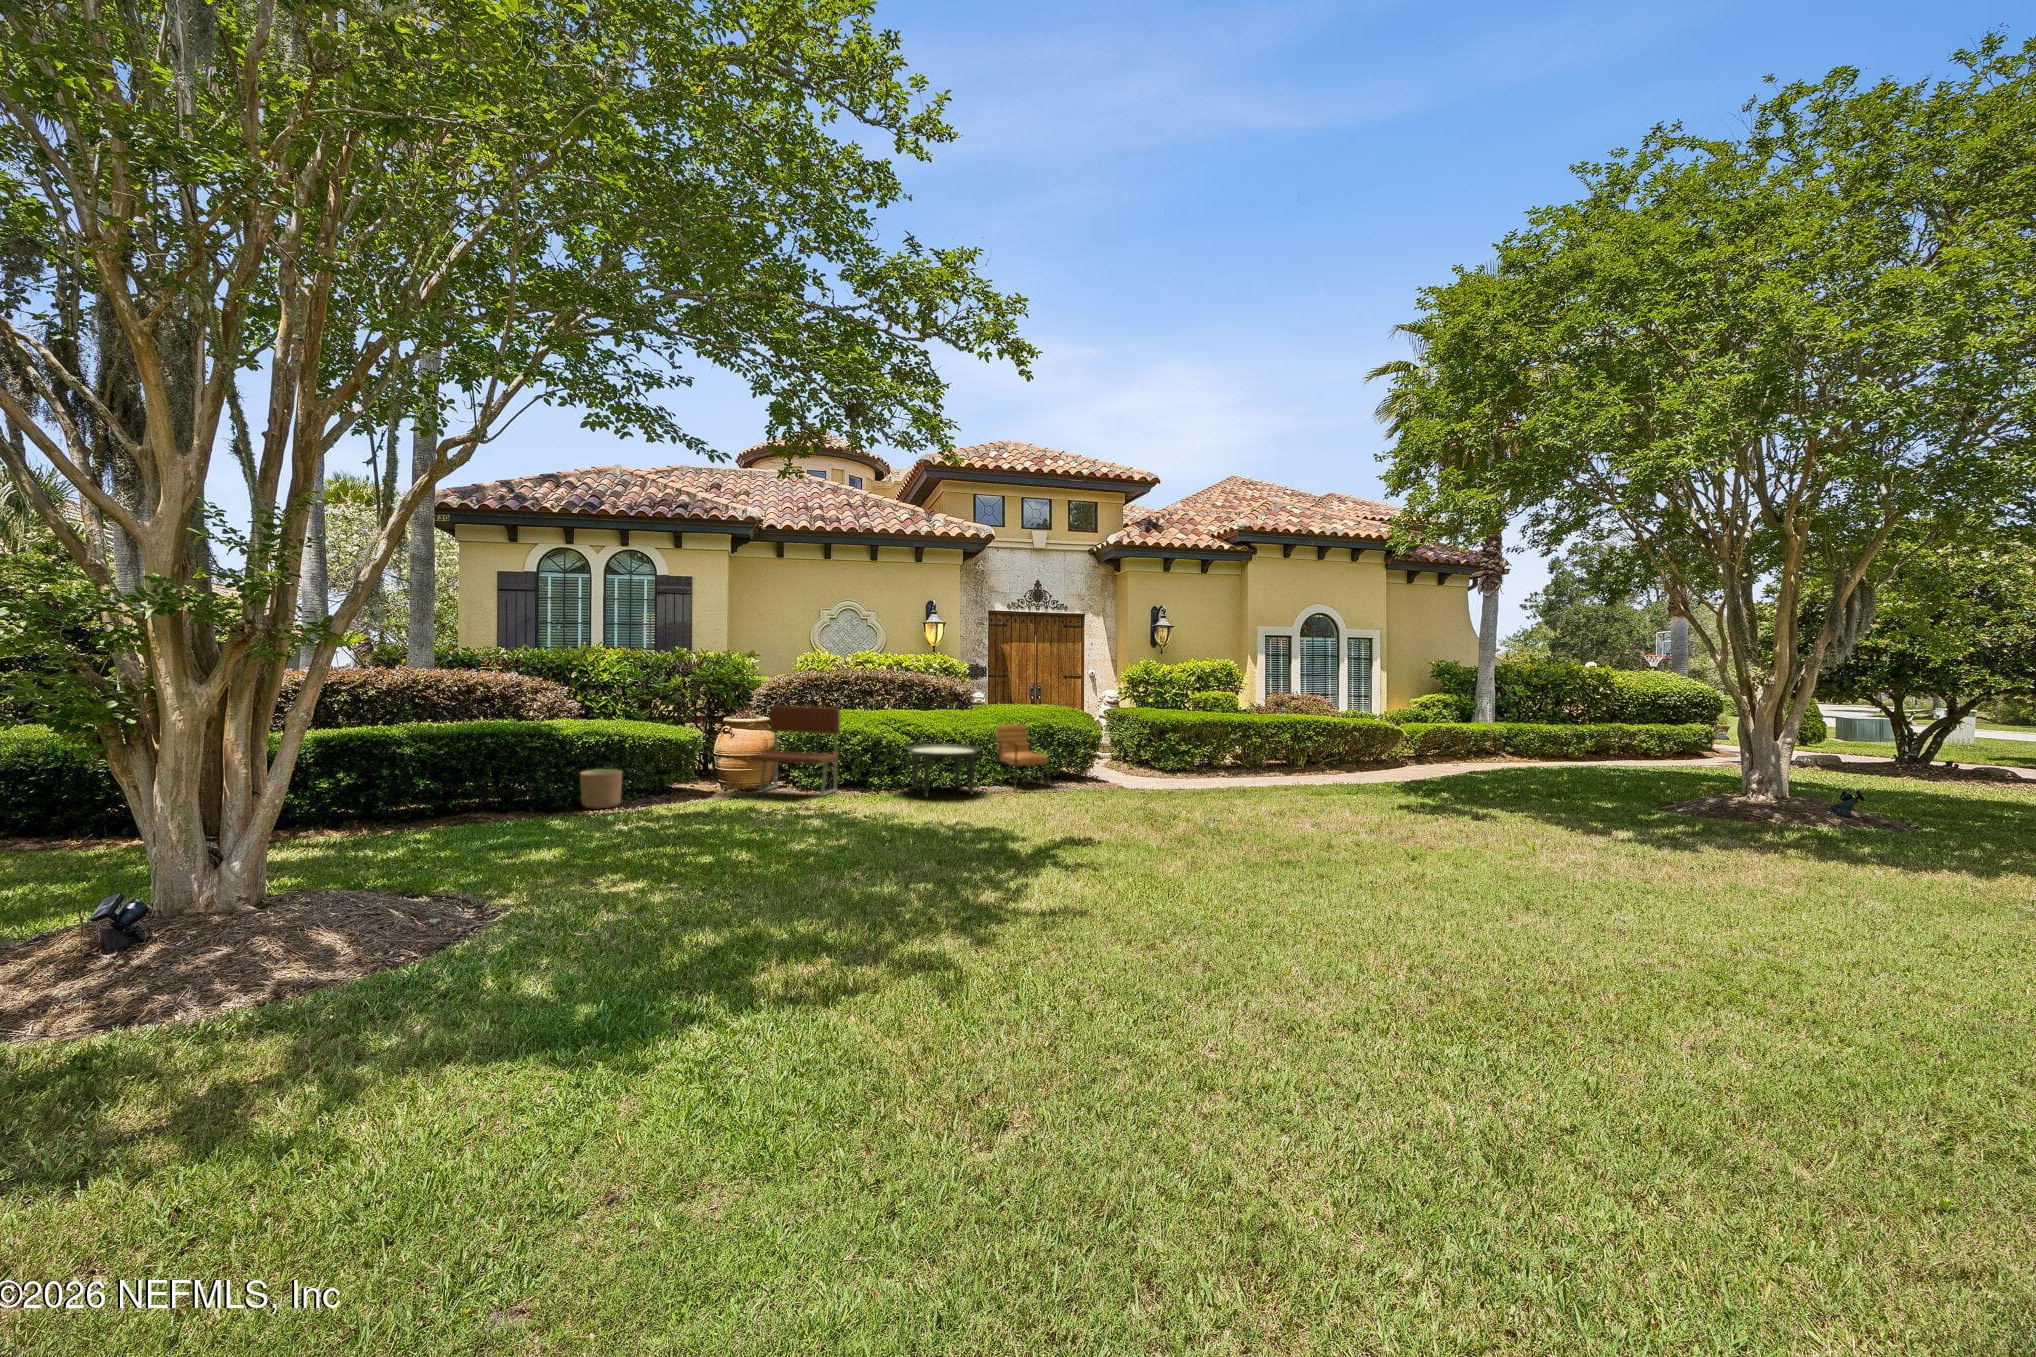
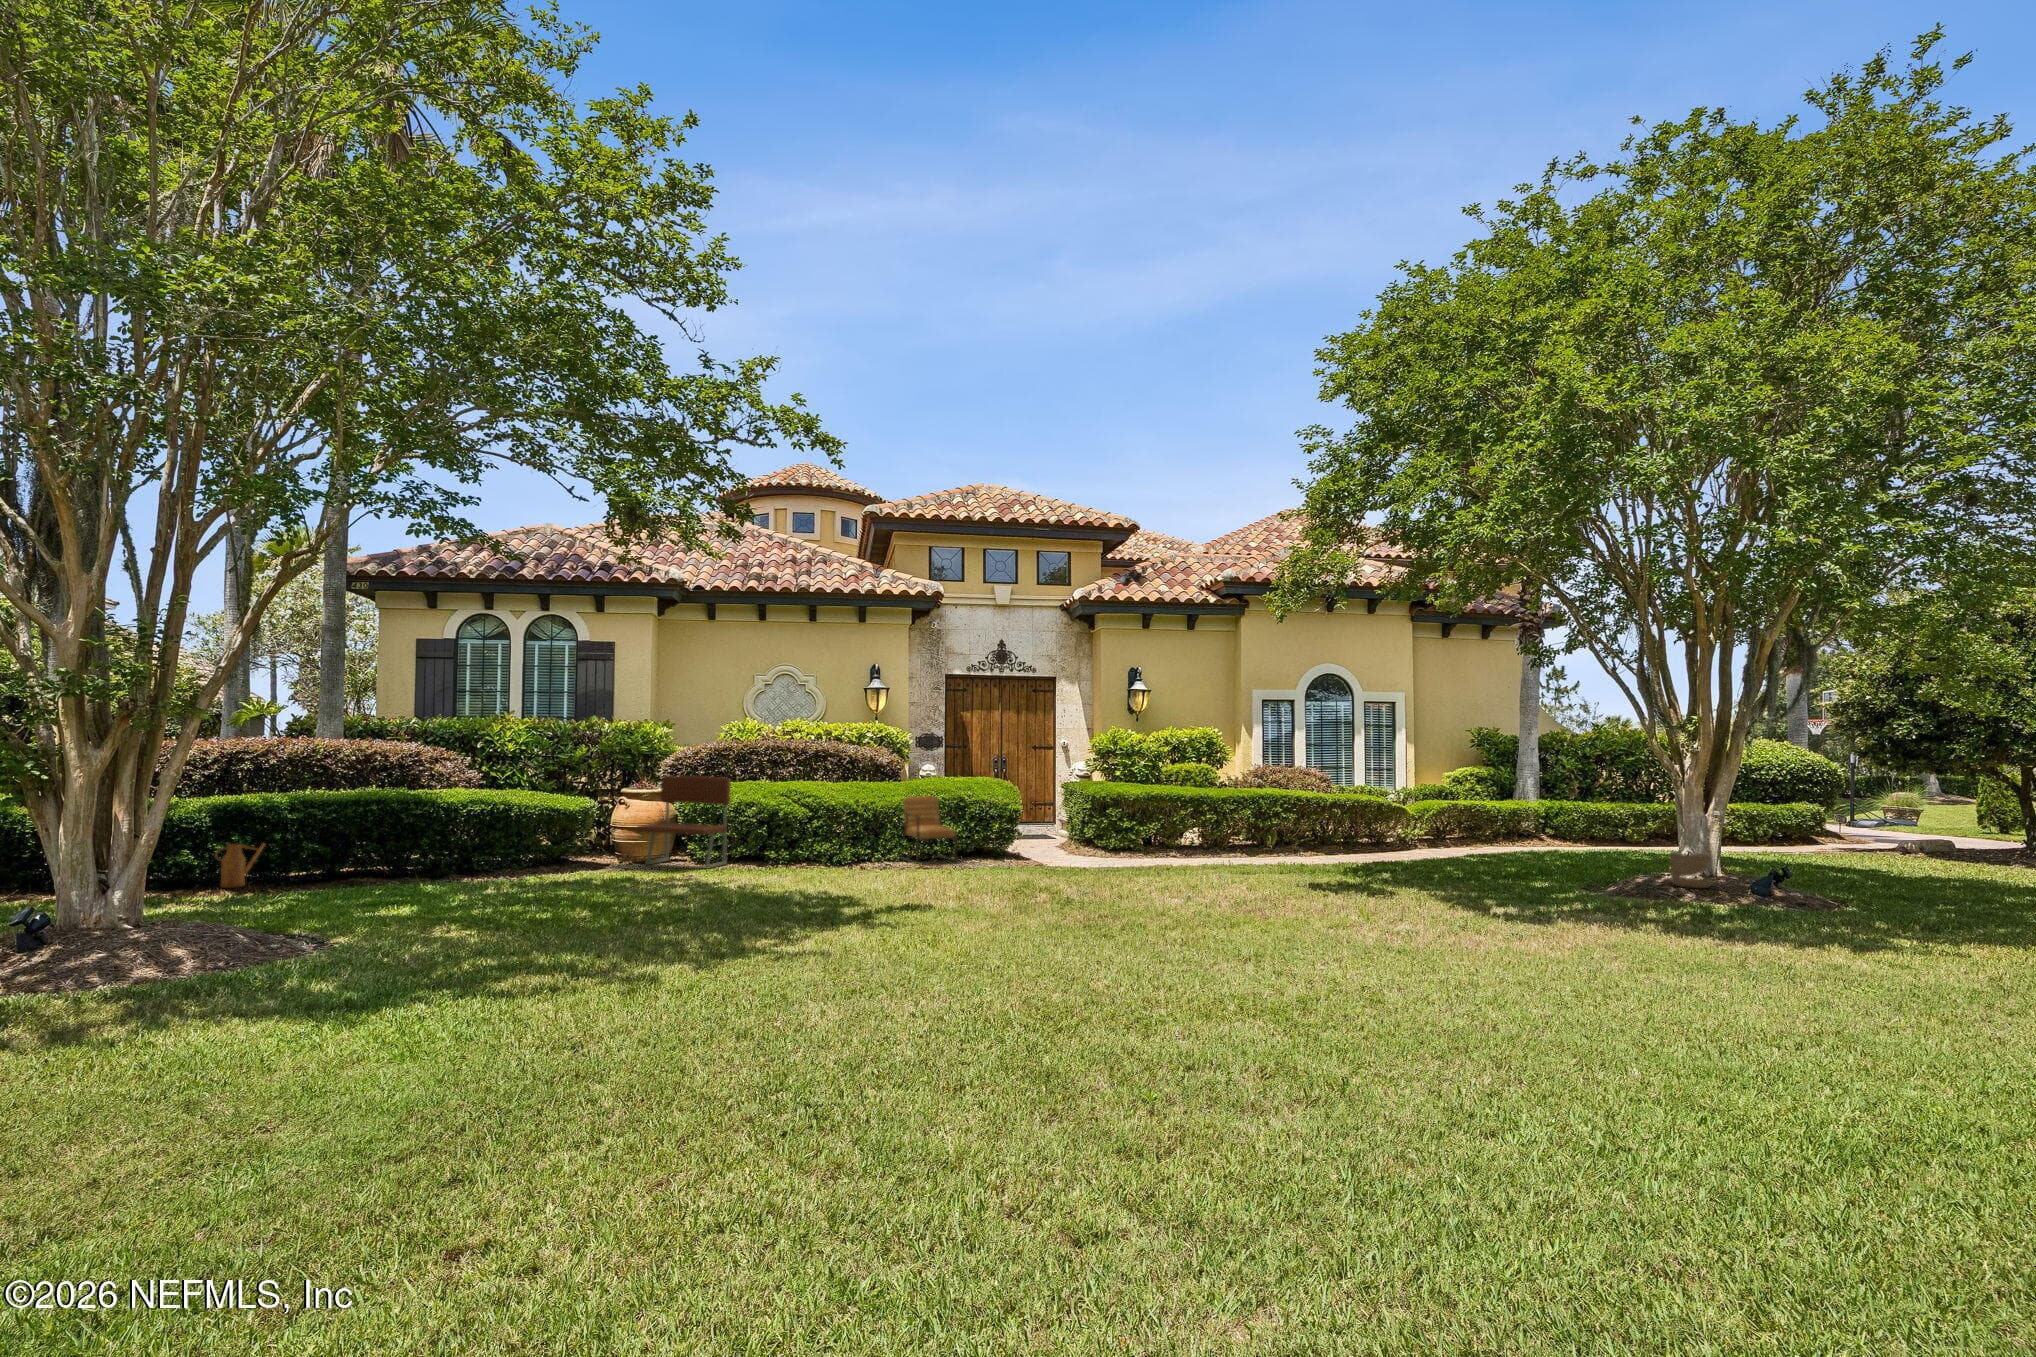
round table: present [907,744,980,797] -> none [798,816,877,870]
planter: present [580,769,622,809] -> present [1670,851,1711,888]
watering can: none [325,778,381,826] -> present [215,843,265,888]

